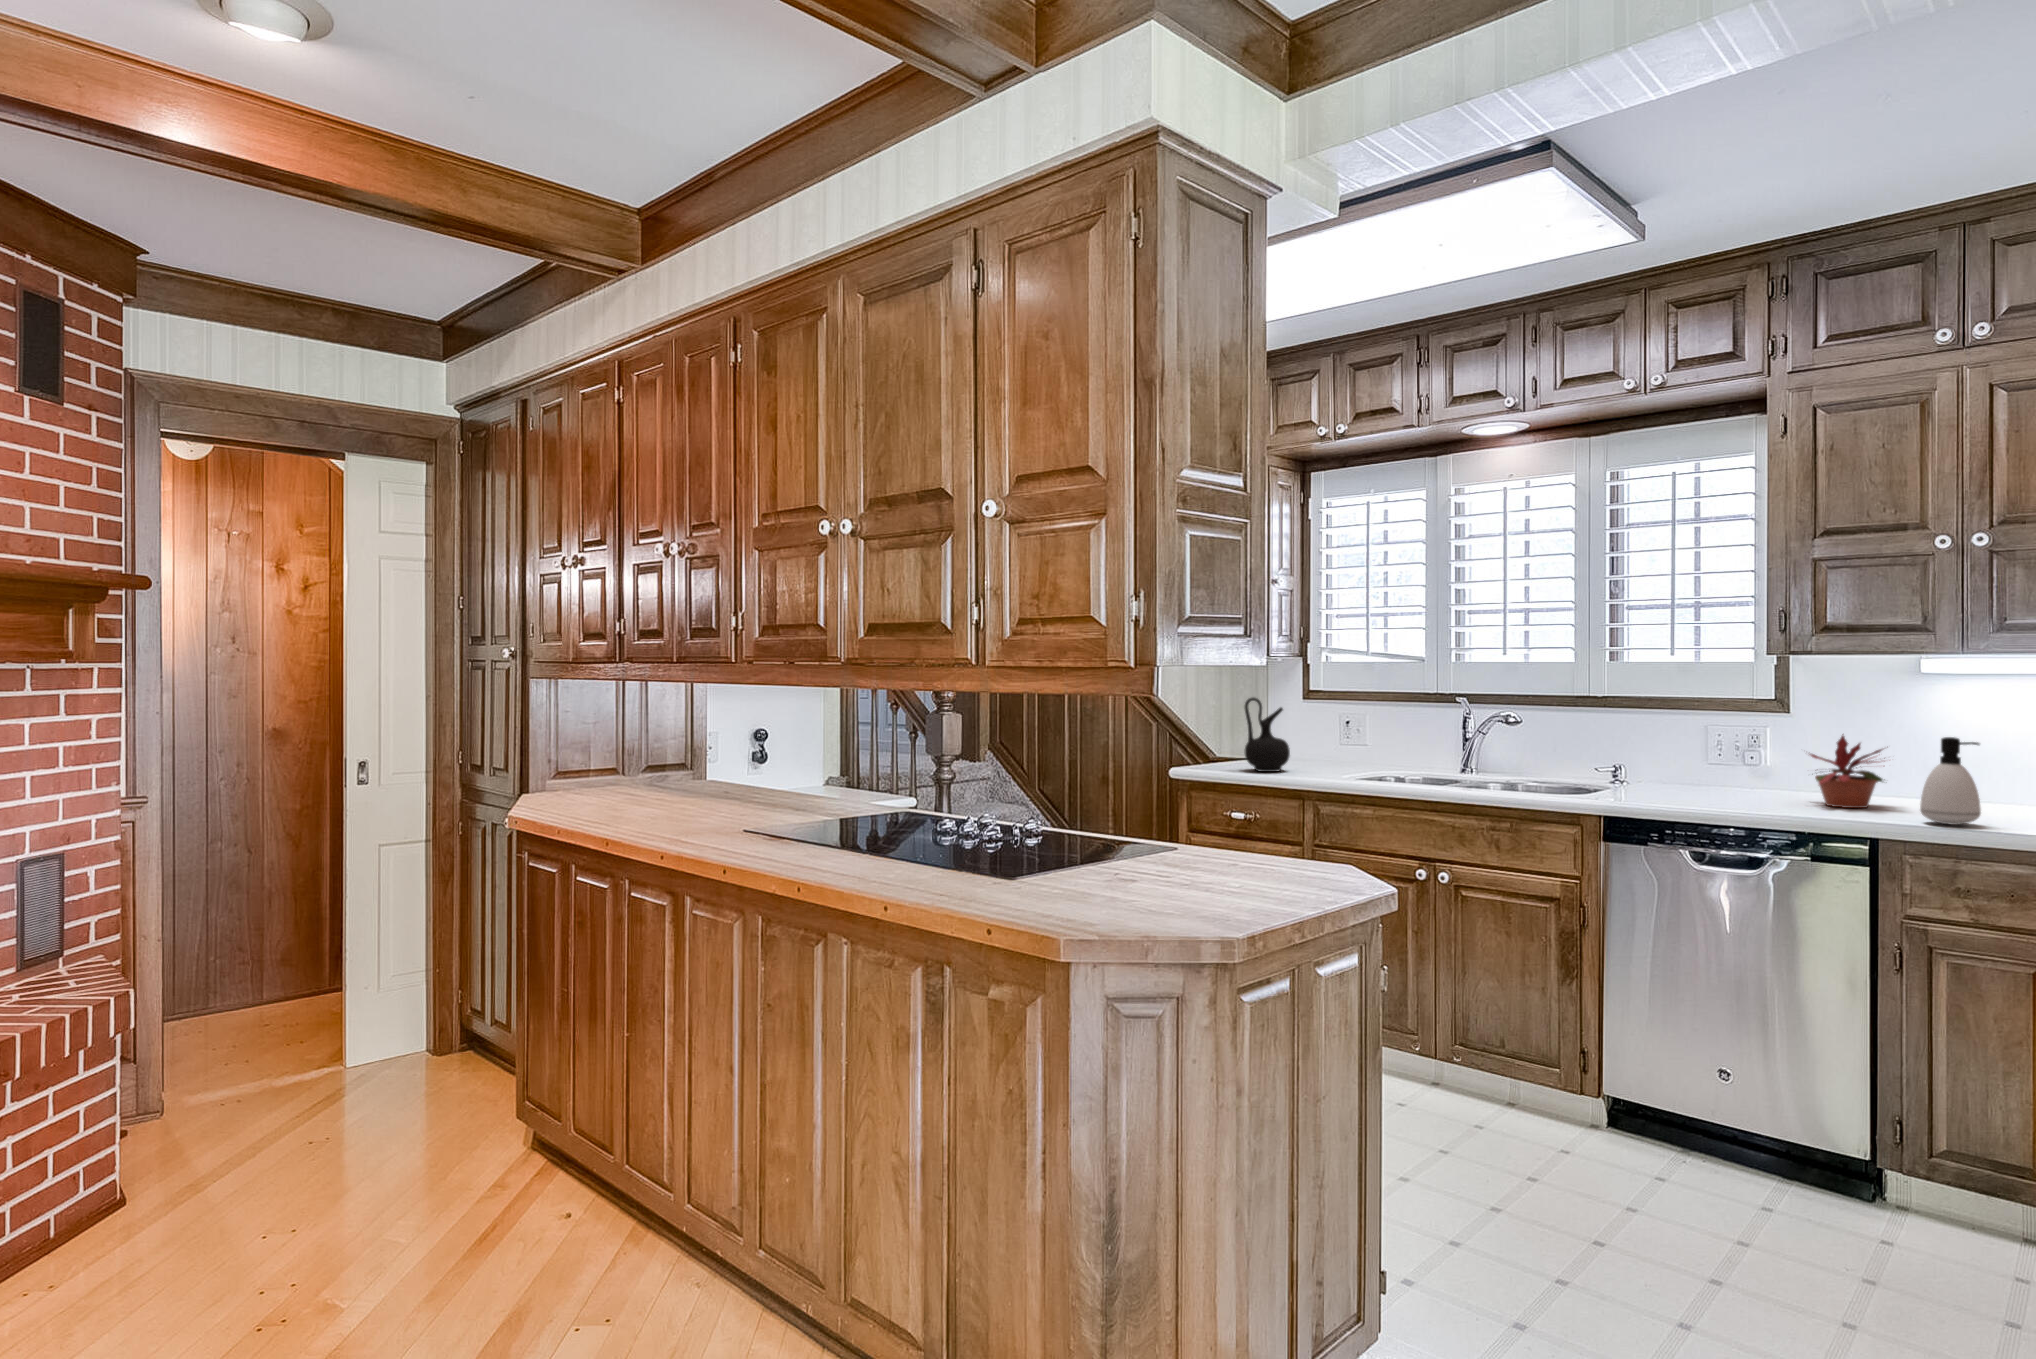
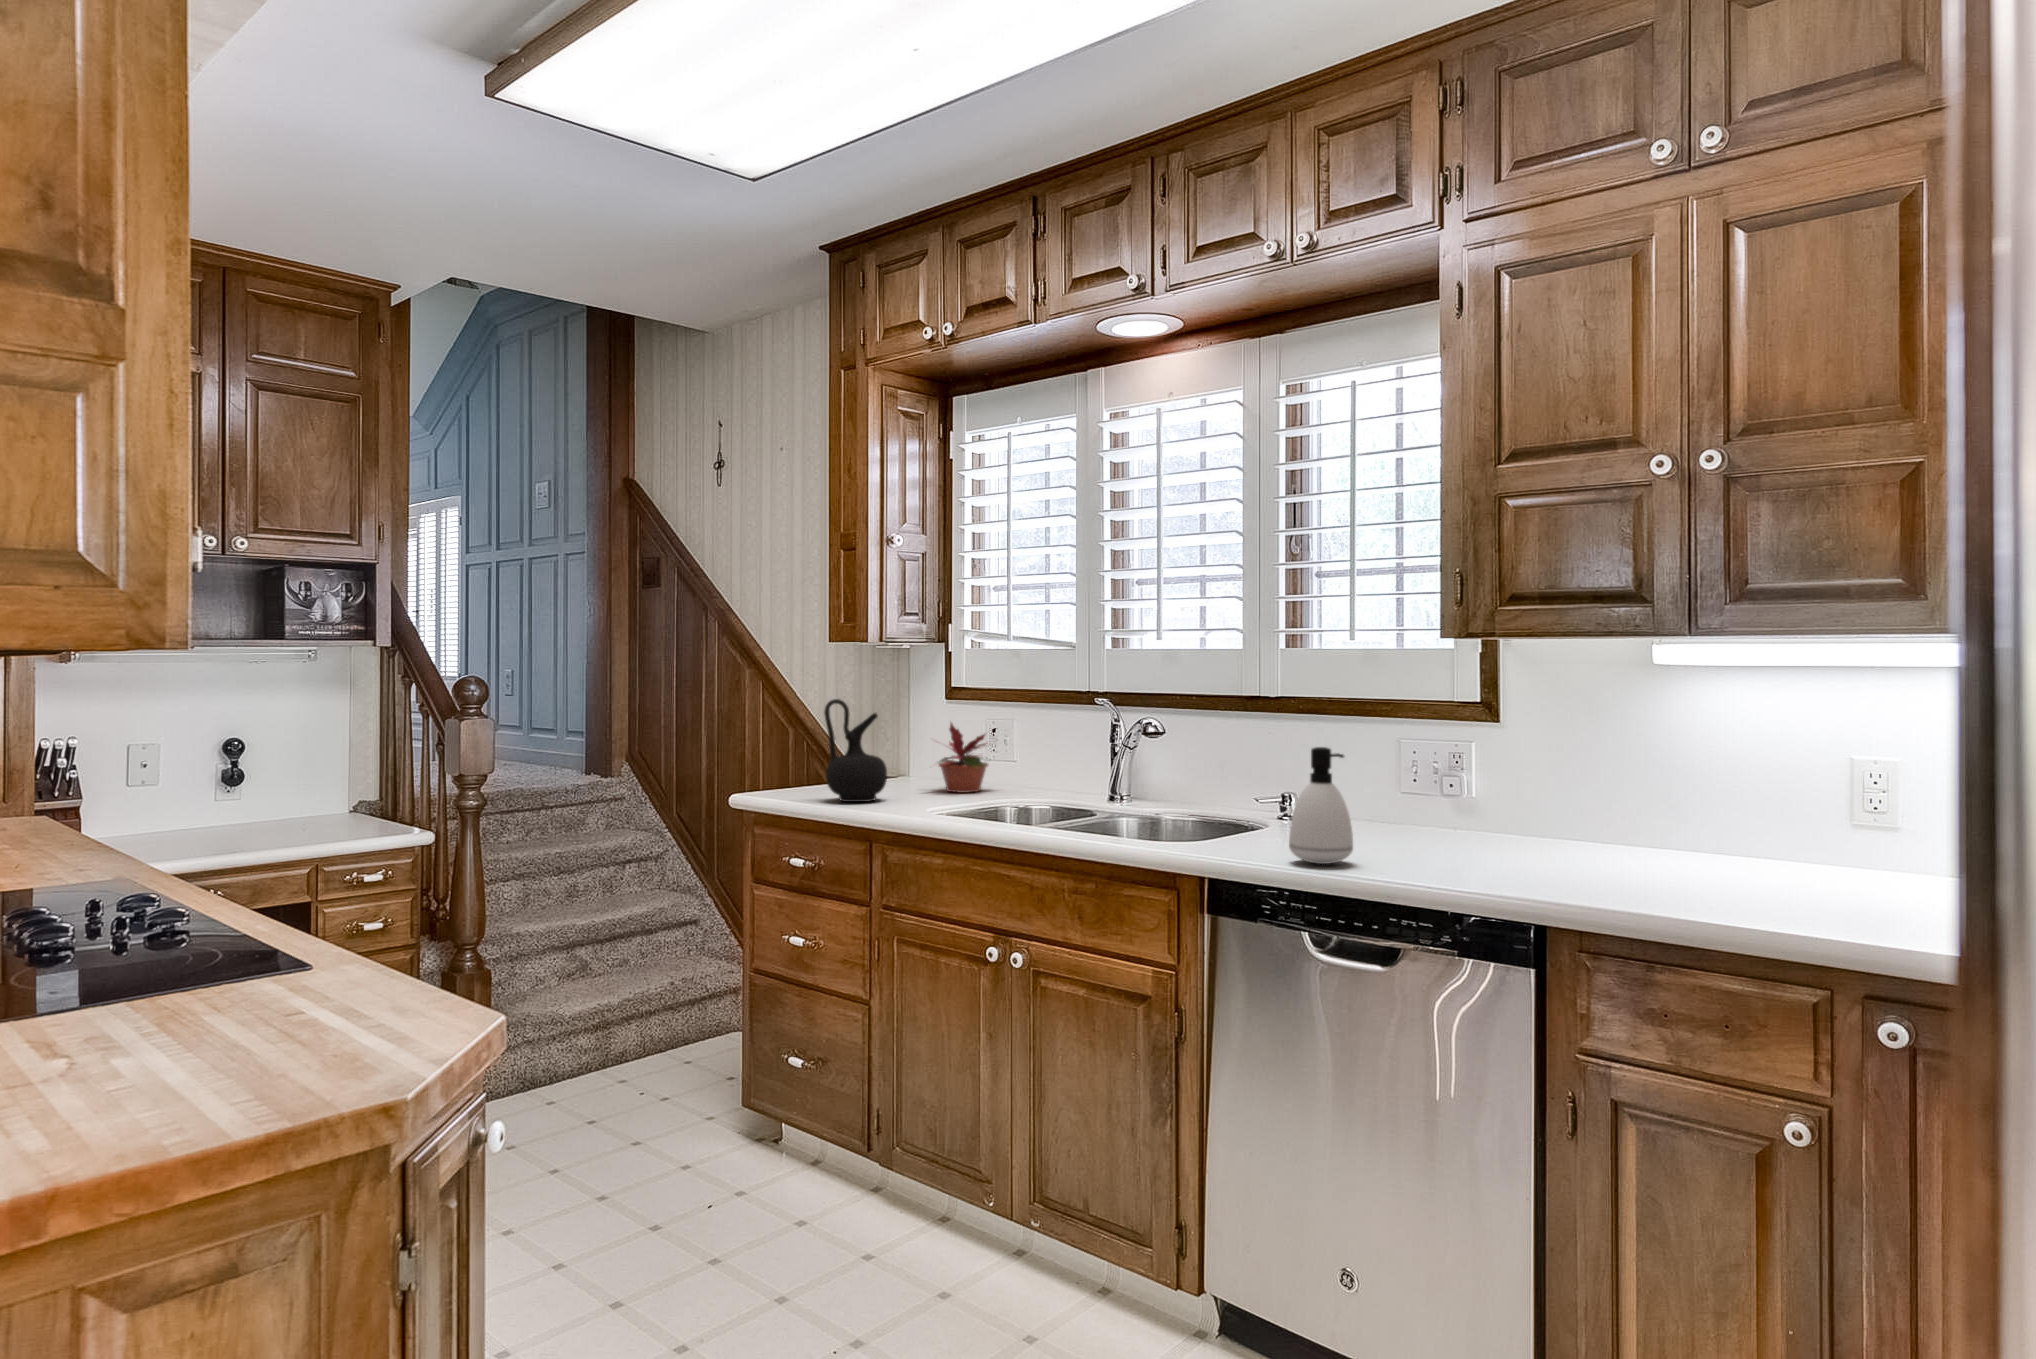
potted plant: present [1809,734,1885,808] -> present [937,723,988,793]
soap dispenser: present [1920,737,1981,825] -> present [1289,747,1353,864]

